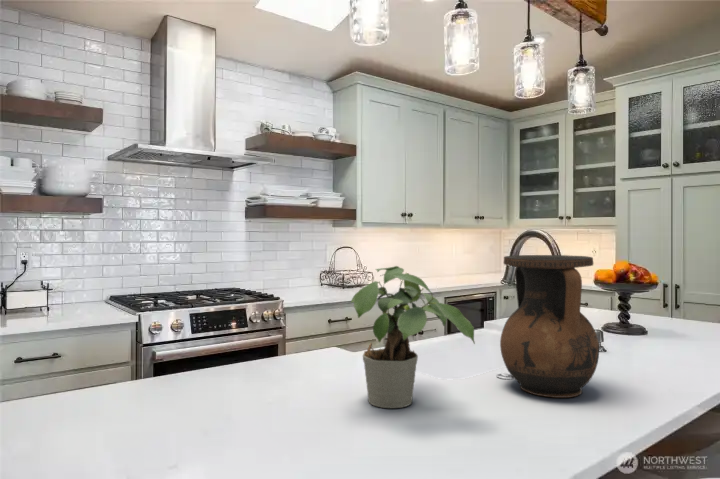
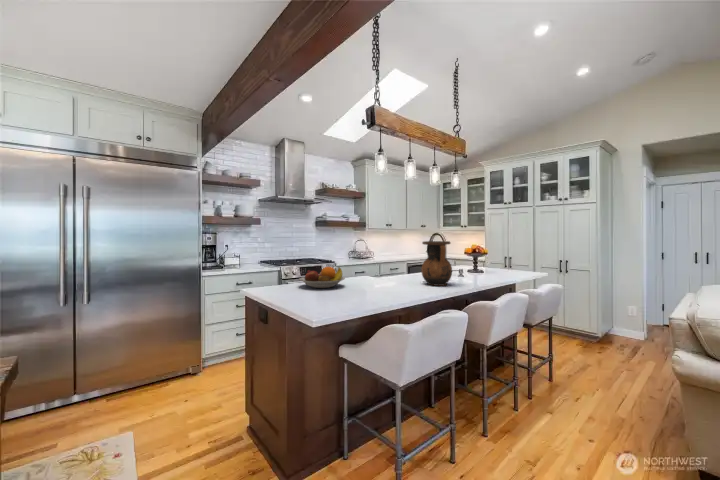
potted plant: present [351,266,475,408] -> none [374,244,411,287]
fruit bowl: none [99,338,258,415] -> present [299,267,345,288]

